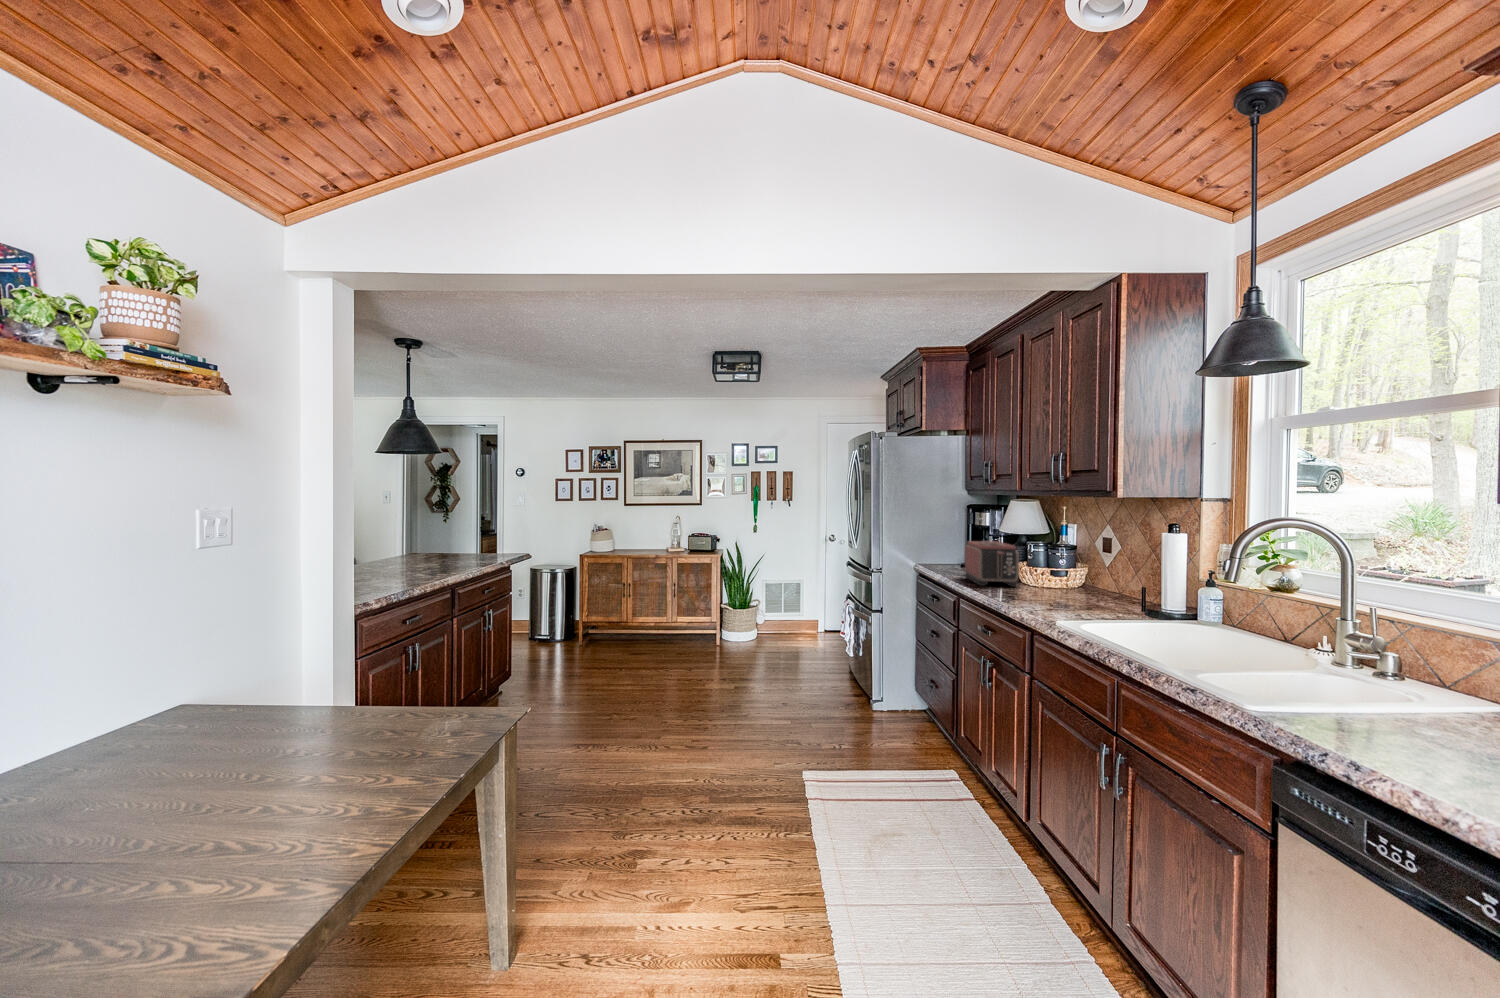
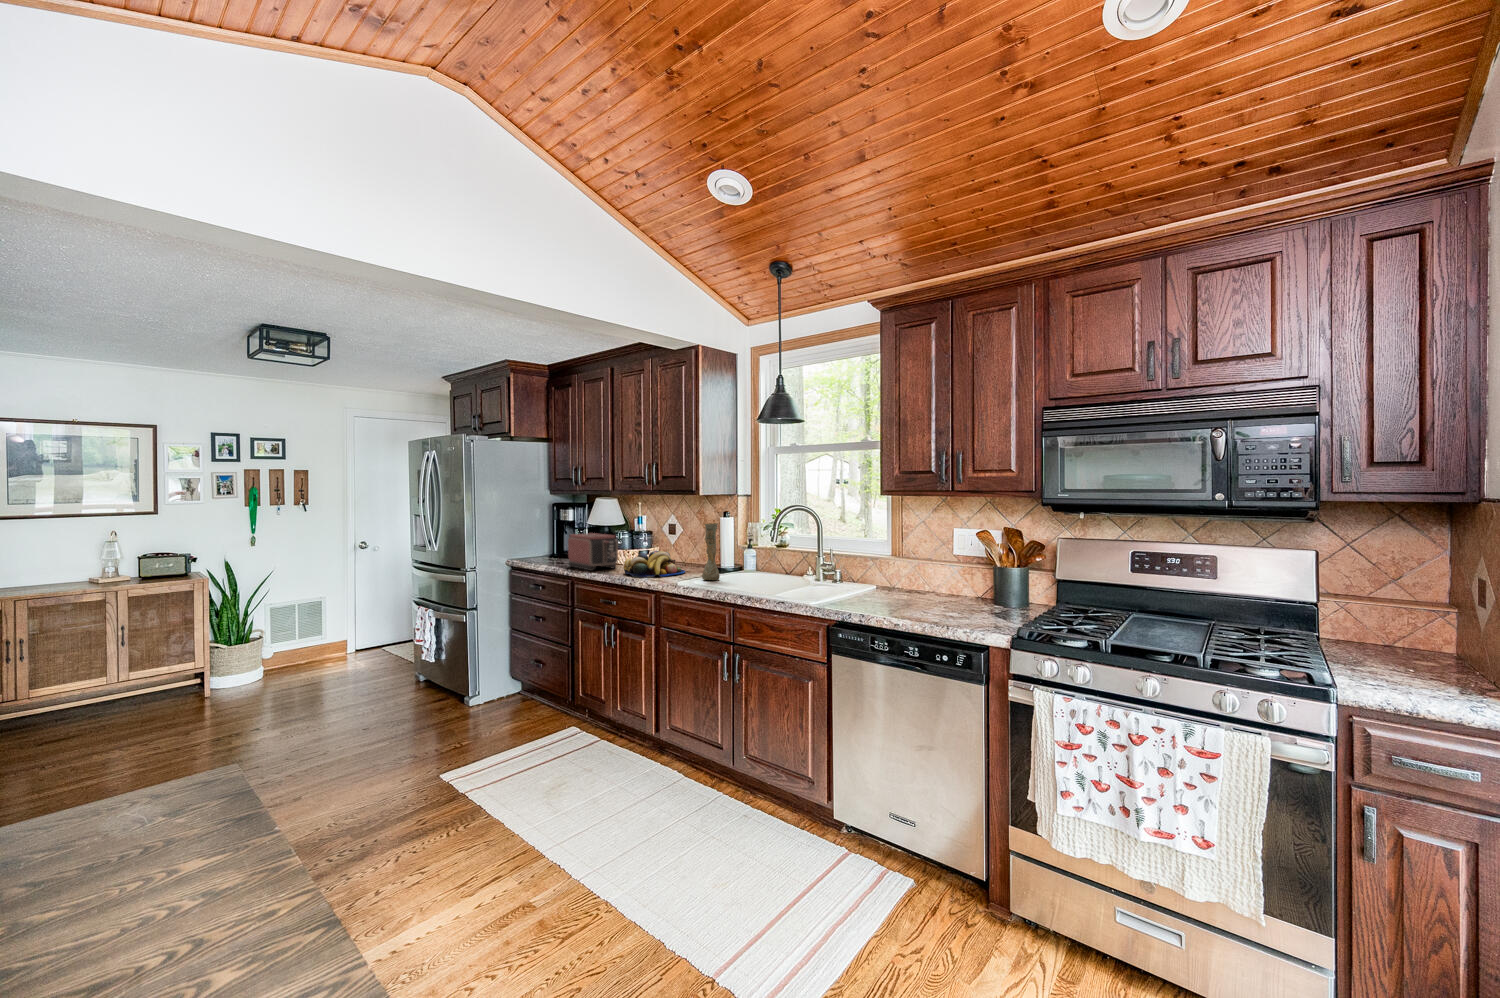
vase: none [1110,539,1140,625] -> present [702,523,720,580]
fruit bowl: none [1012,571,1103,607] -> present [624,551,685,577]

